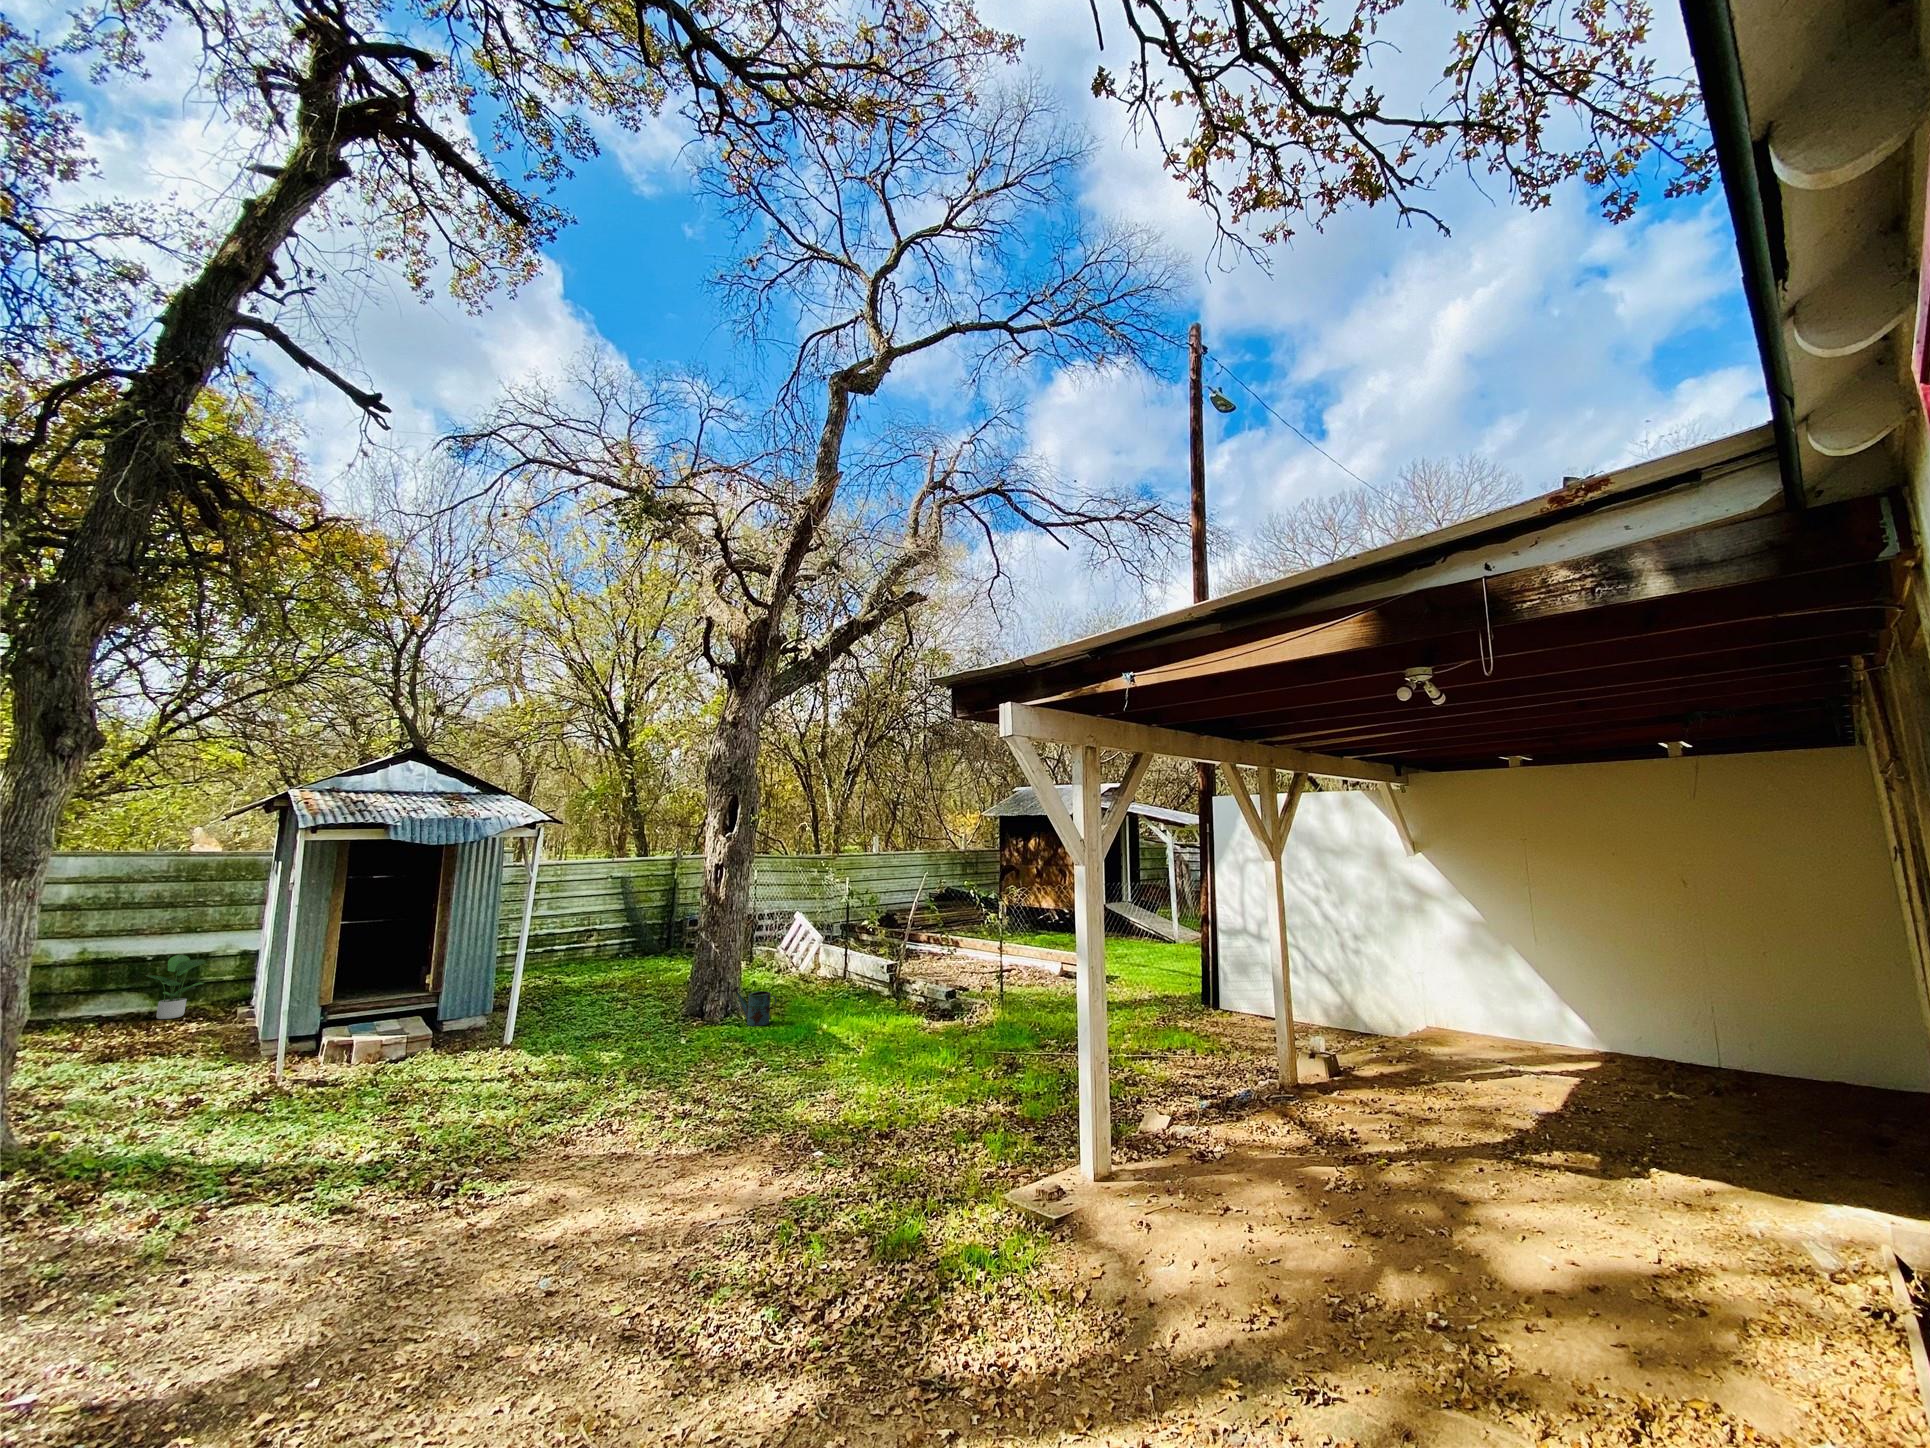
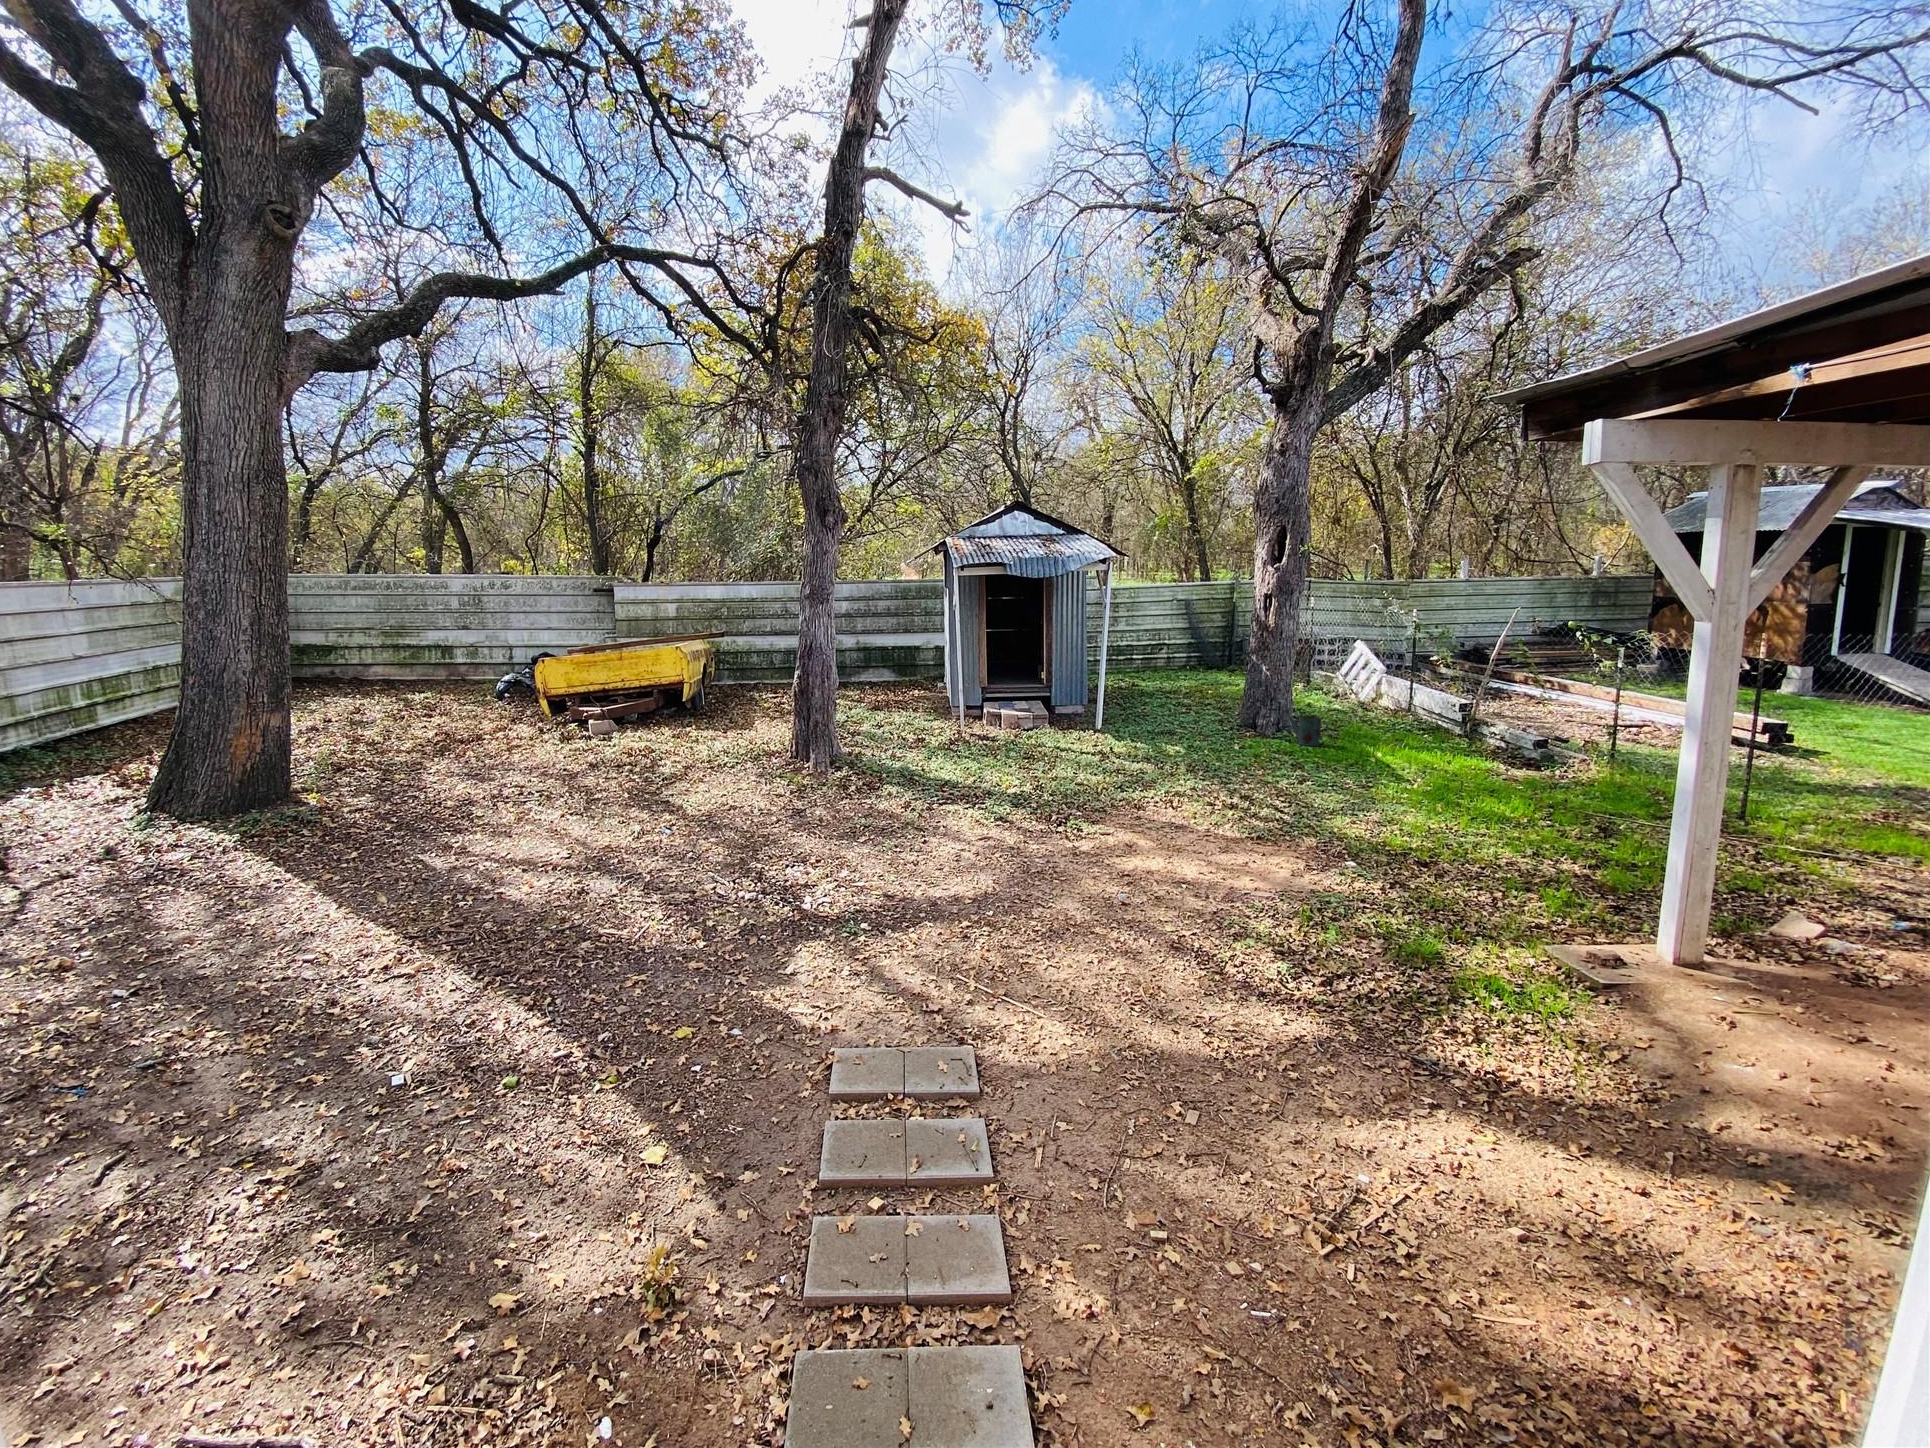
potted plant: present [146,954,206,1019] -> none [890,645,920,685]

